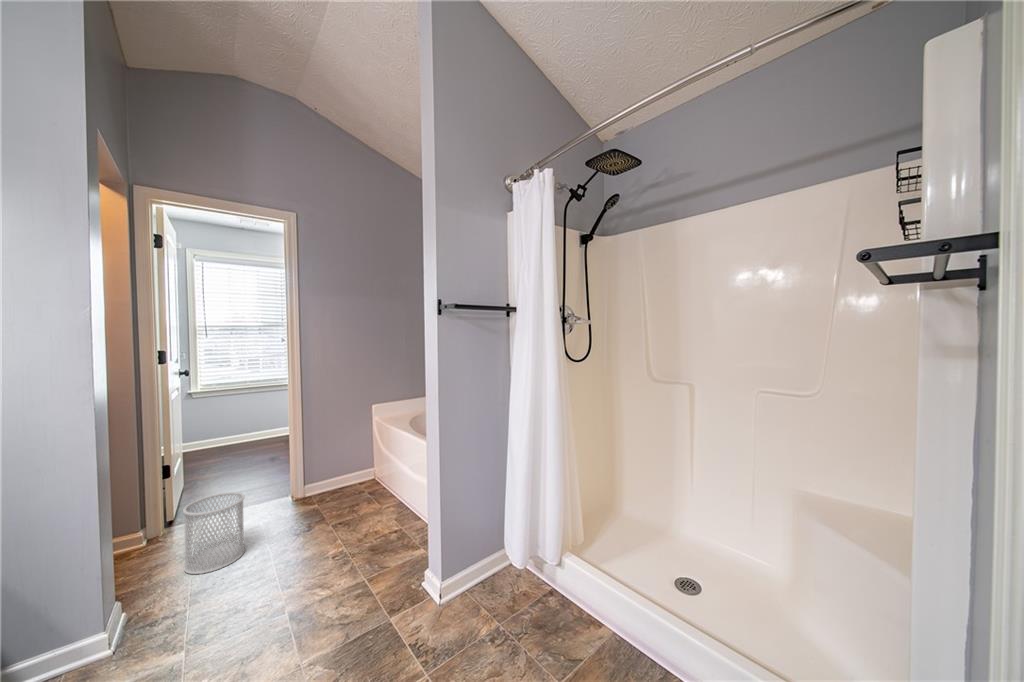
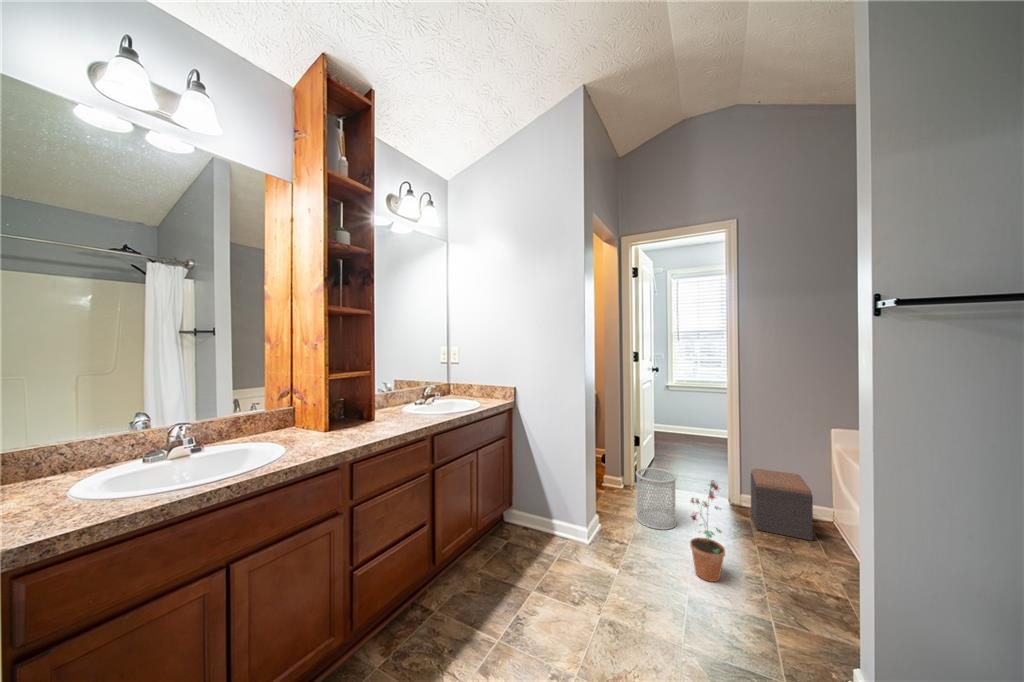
footstool: none [315,450,367,512] -> present [751,469,813,541]
potted plant: none [274,479,317,587] -> present [690,480,725,582]

